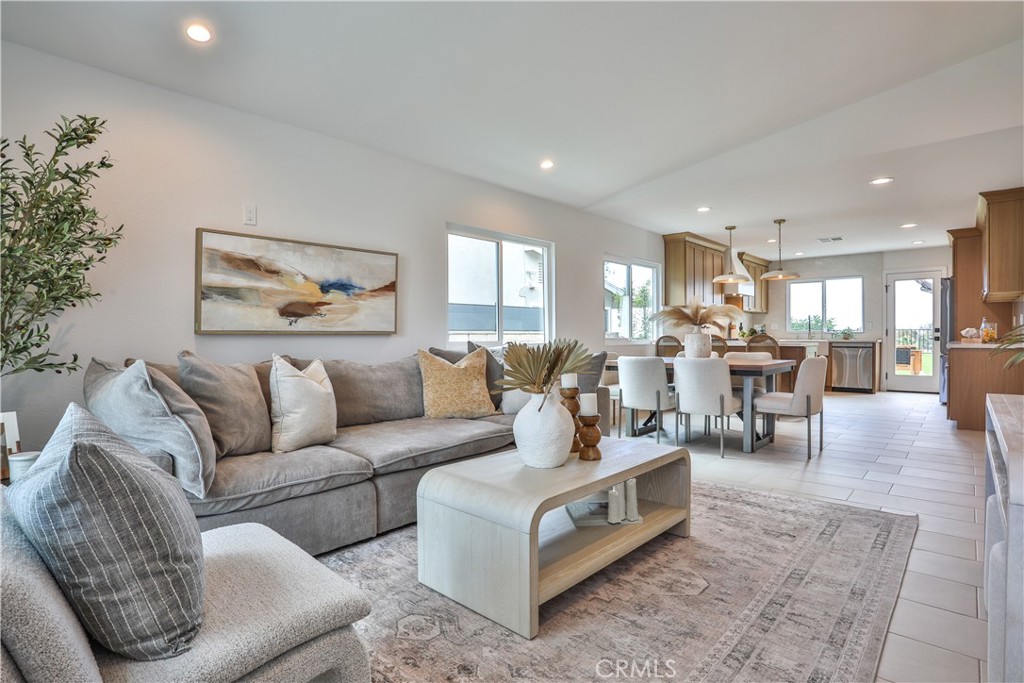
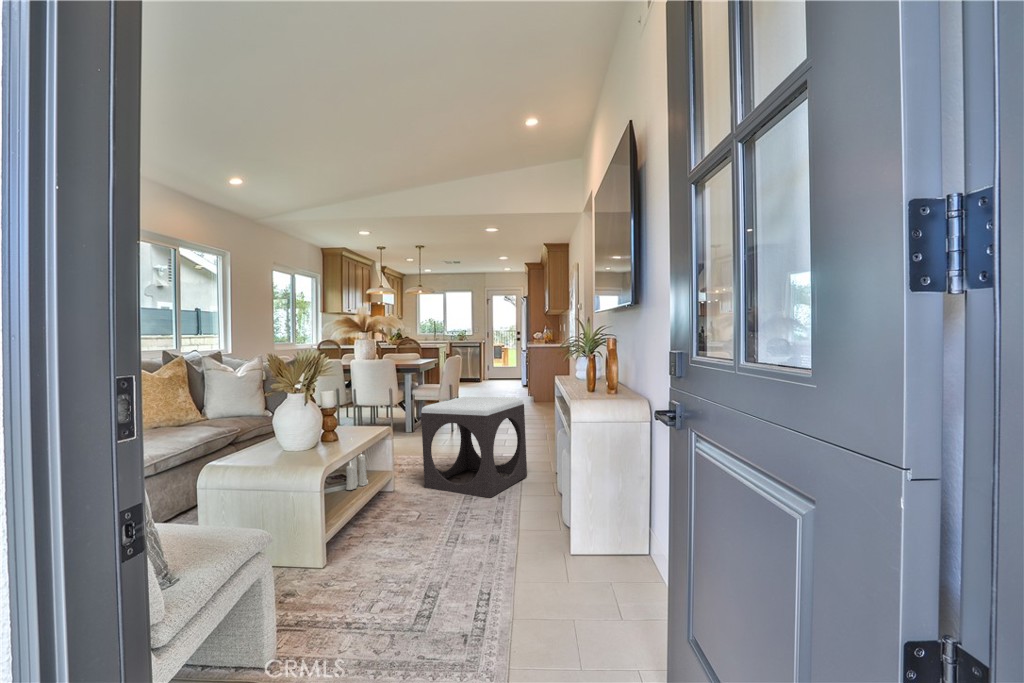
footstool: none [729,413,929,590] -> present [421,397,527,498]

